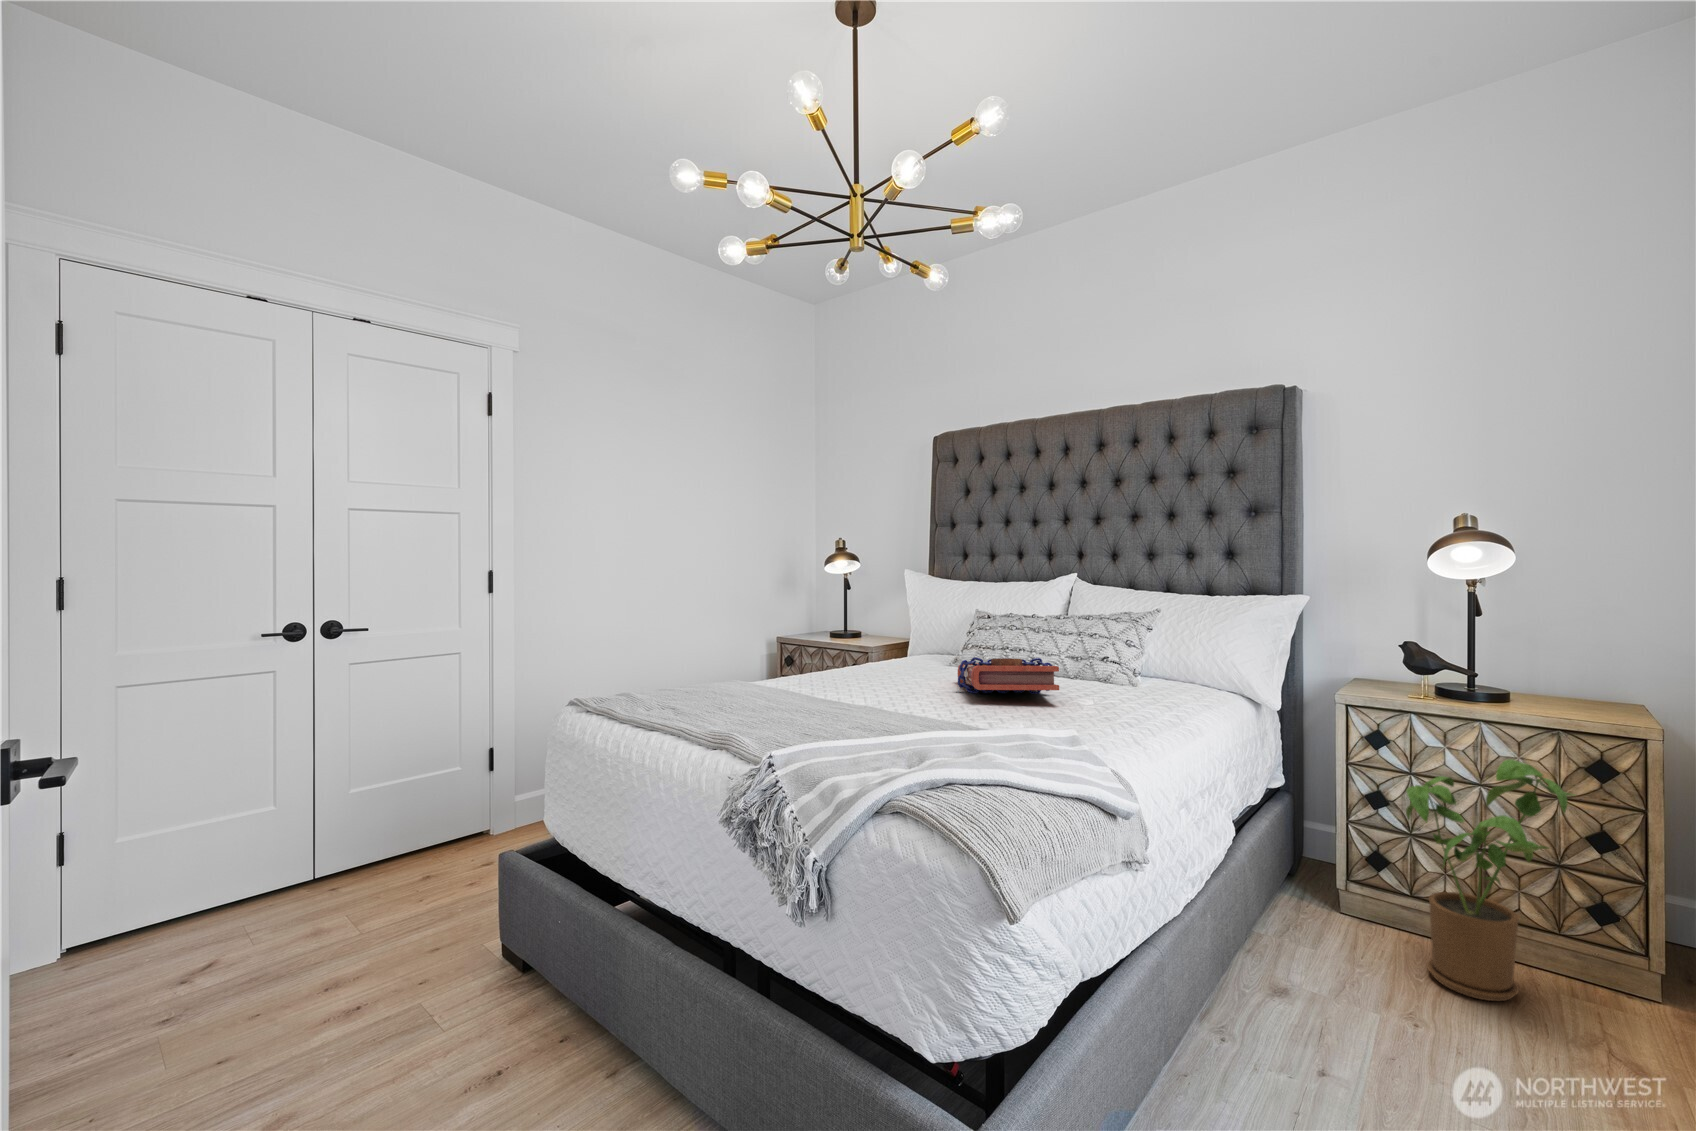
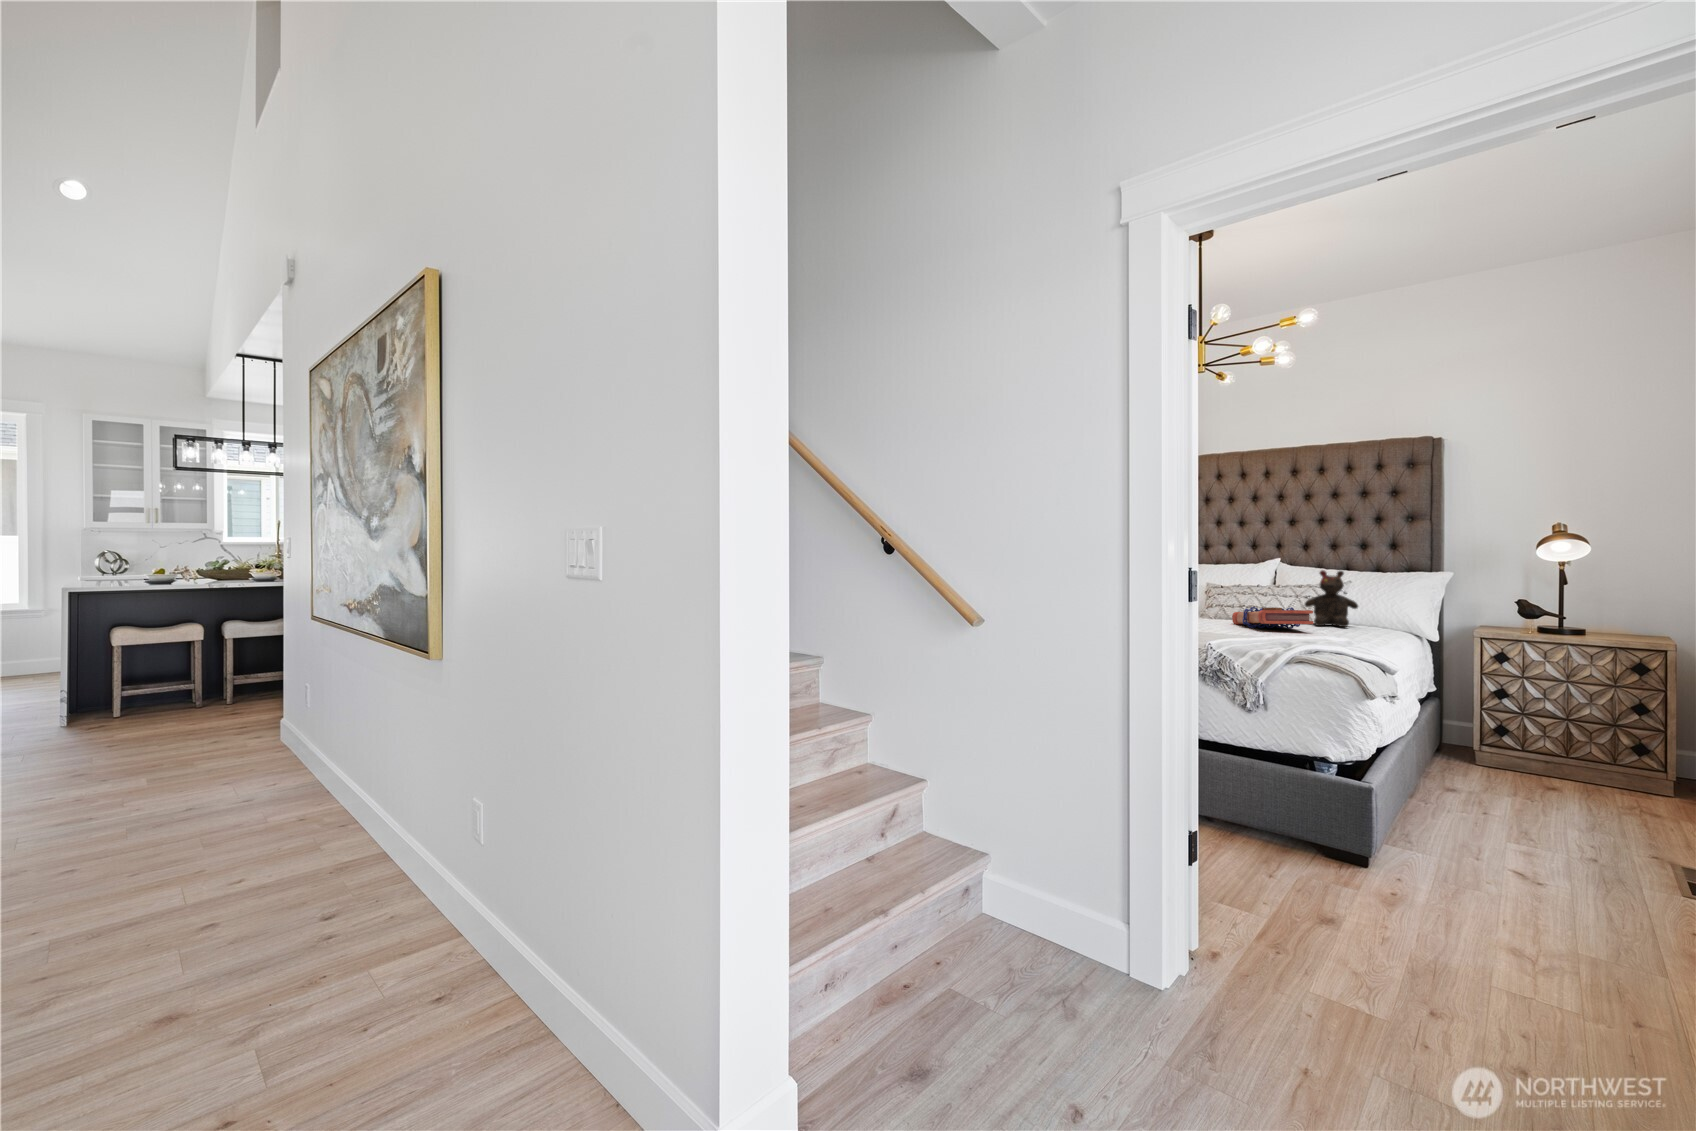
teddy bear: none [1083,593,1160,687] -> present [1305,570,1358,627]
house plant: present [1406,759,1574,1001] -> none [1522,662,1625,794]

